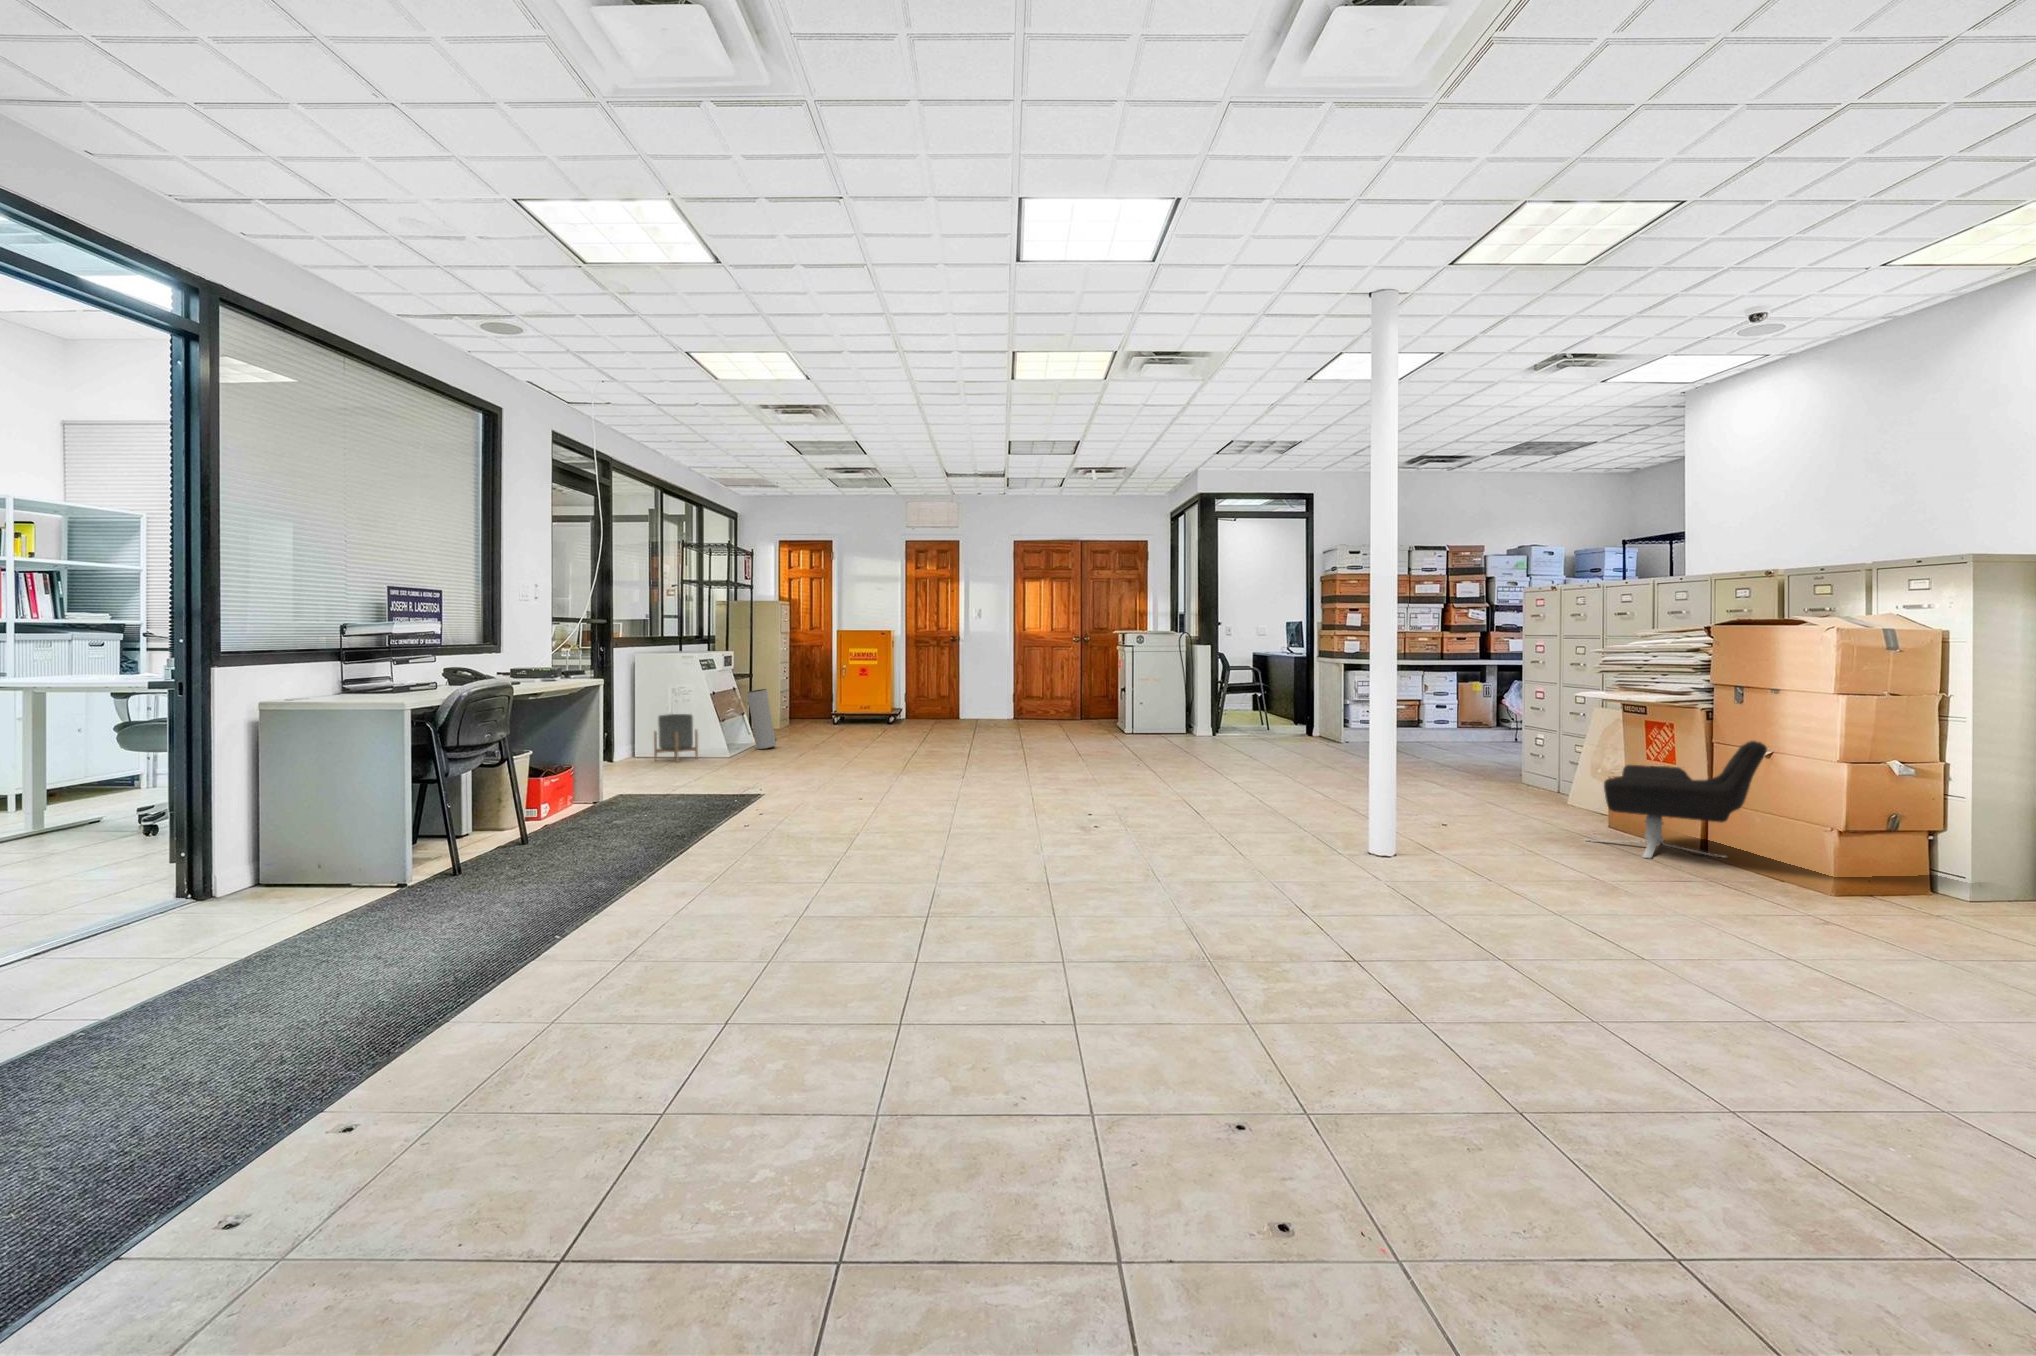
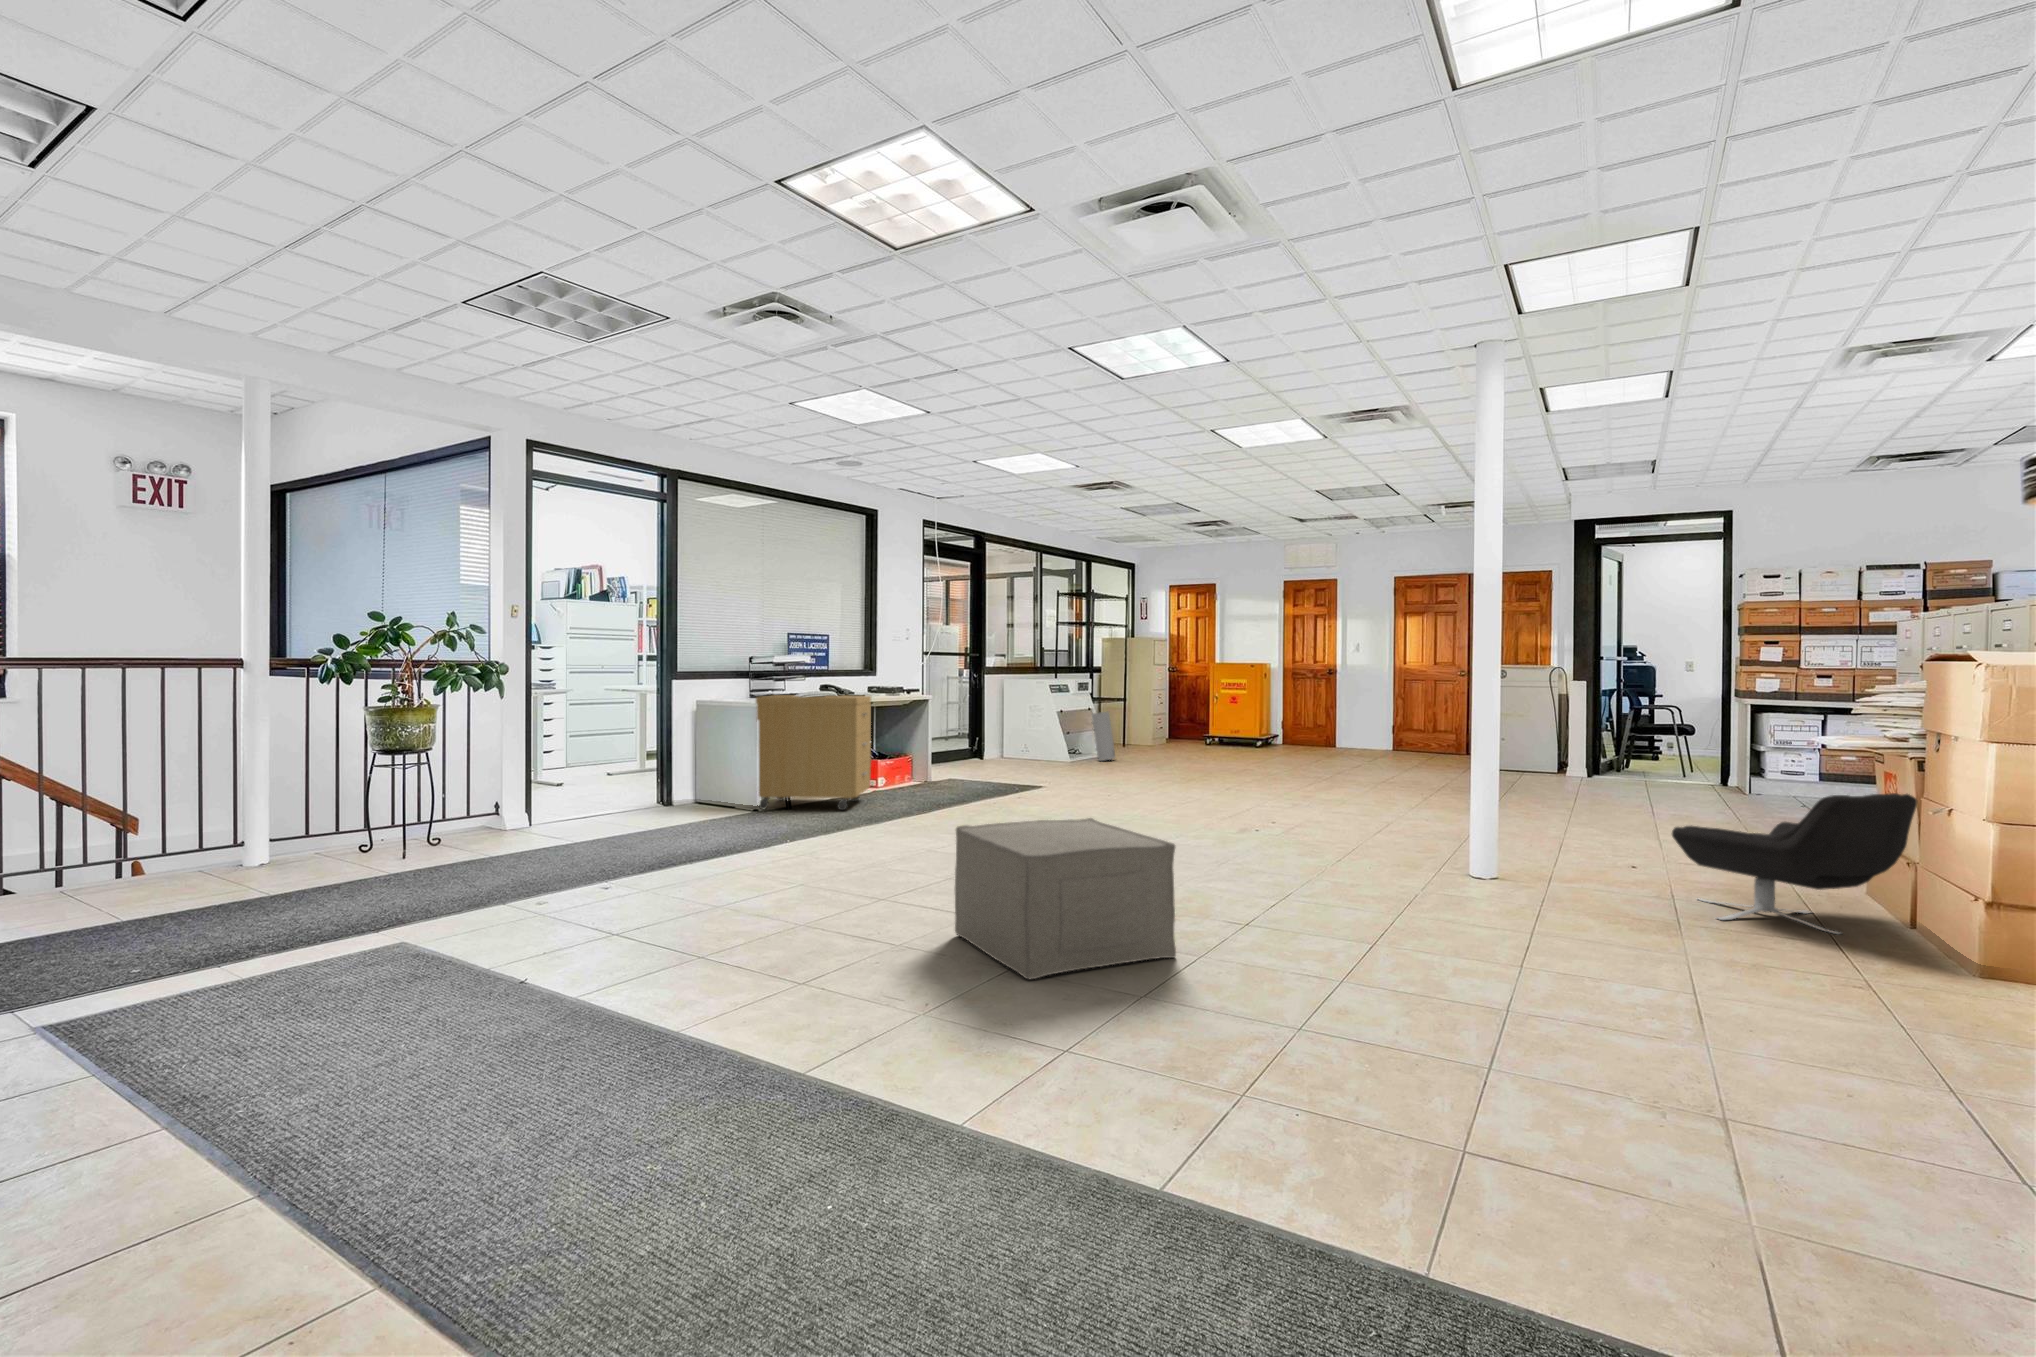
storage cabinet: none [397,684,588,881] -> present [756,695,871,810]
planter: present [654,714,698,762] -> none [1011,728,1043,765]
ottoman: none [1208,845,1489,1111] -> present [955,818,1176,979]

